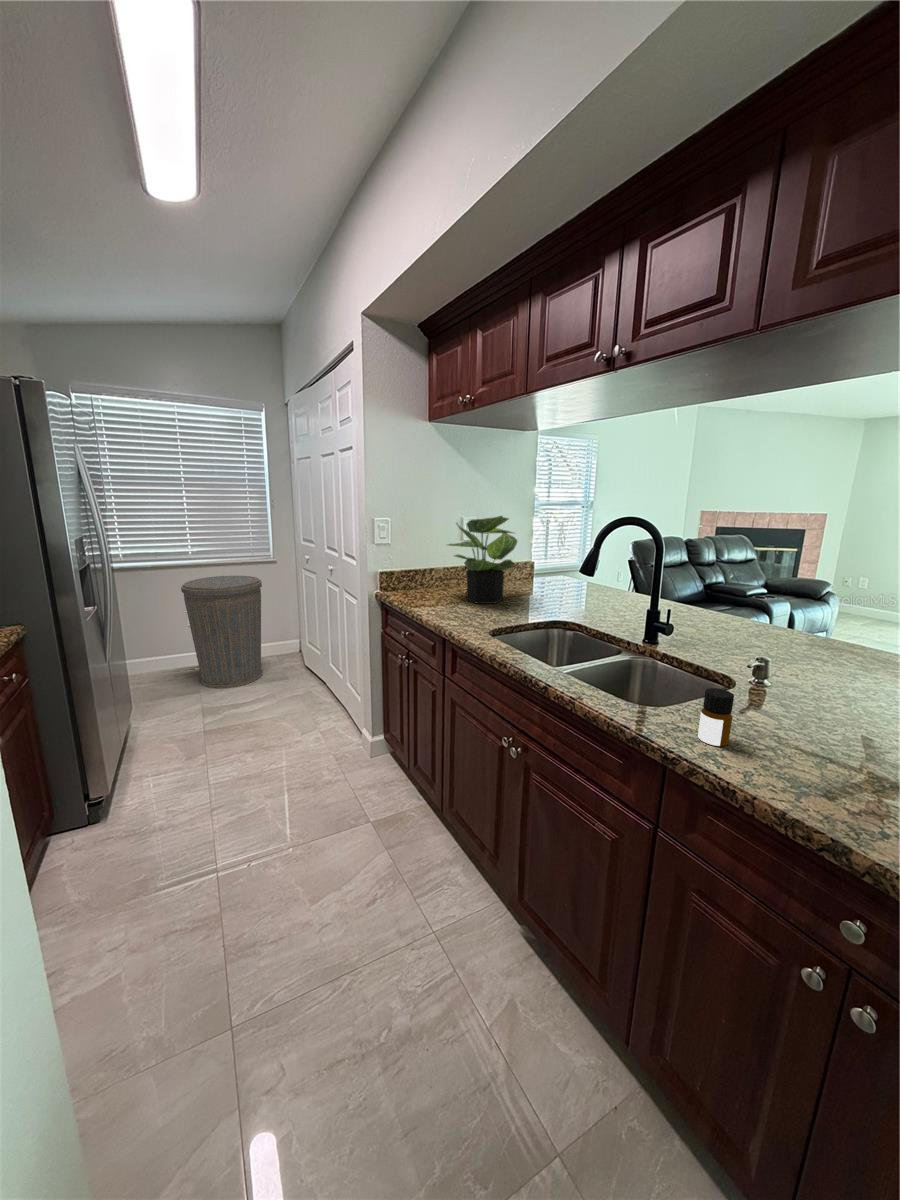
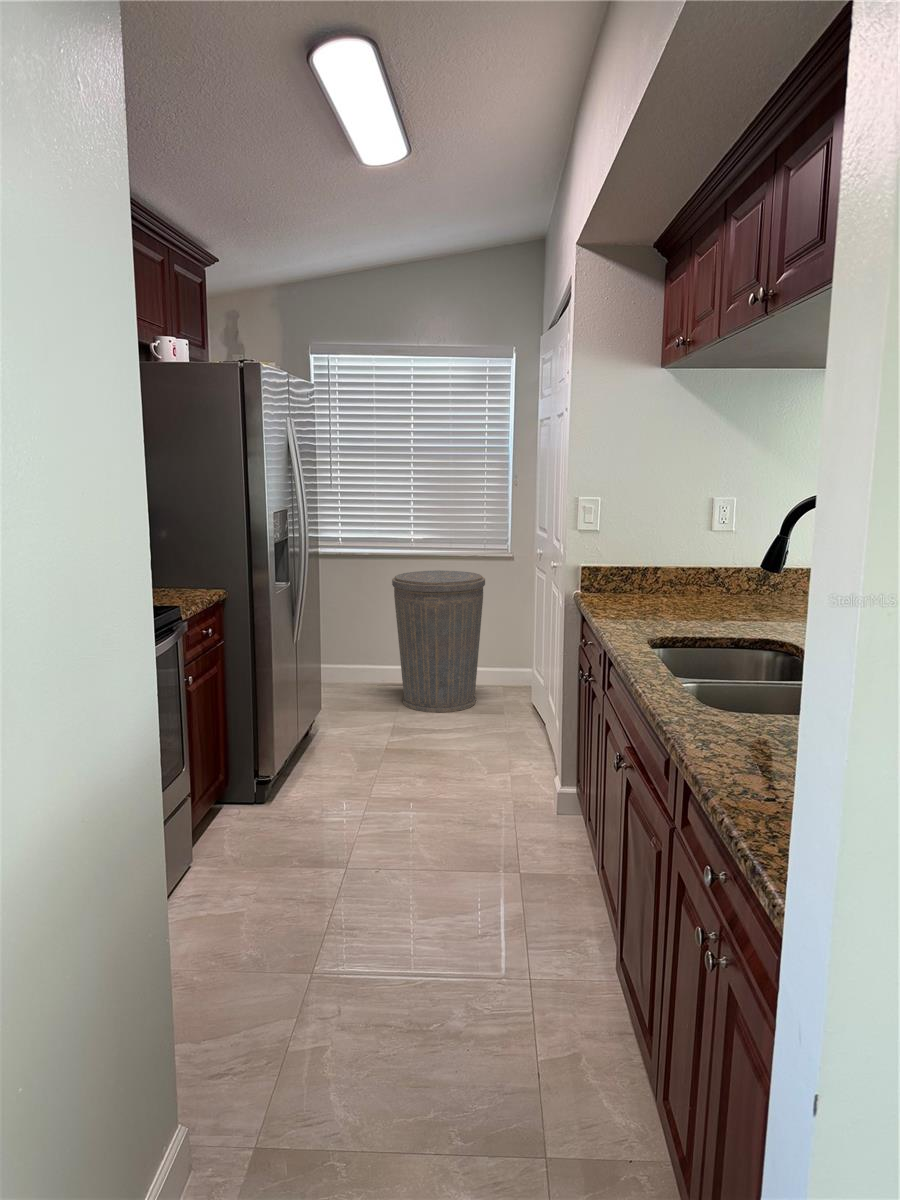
potted plant: present [449,516,517,604] -> none [658,492,763,615]
bottle: present [698,688,734,746] -> none [718,677,752,739]

